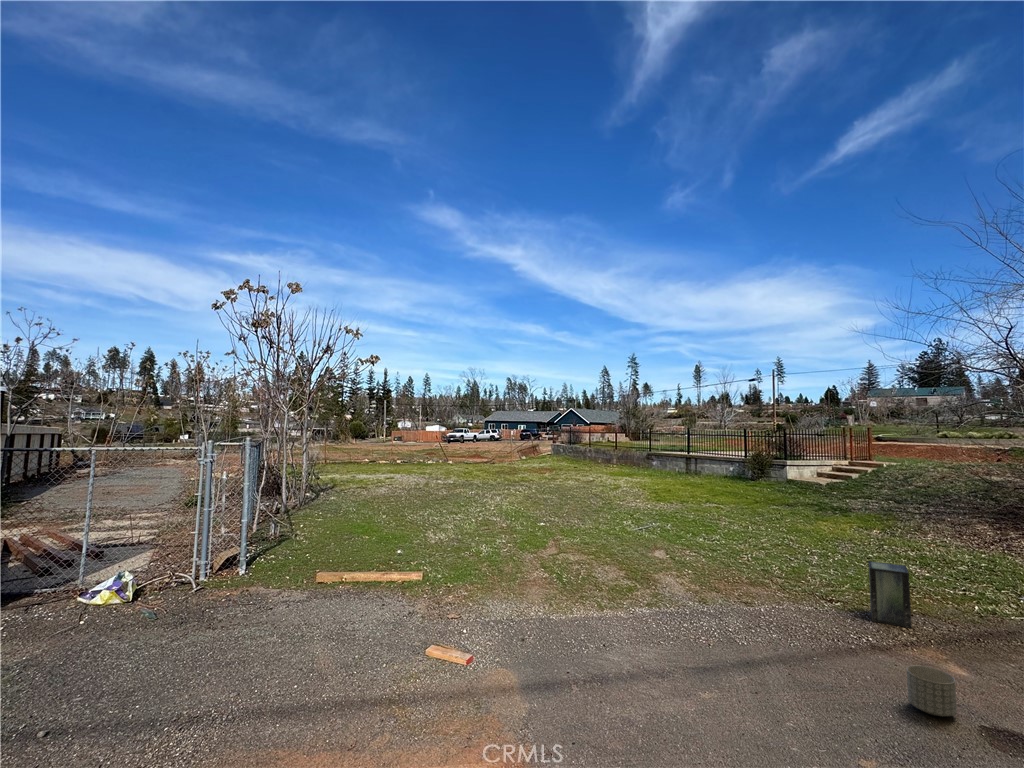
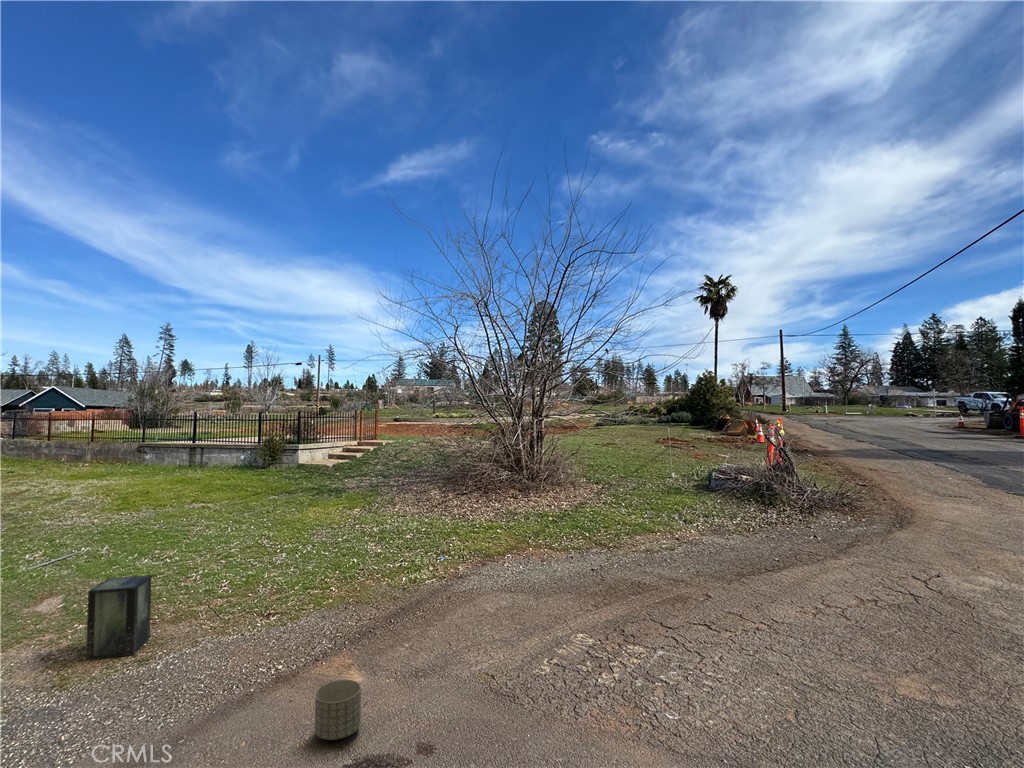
storage box: present [868,561,912,628] -> present [86,576,151,660]

